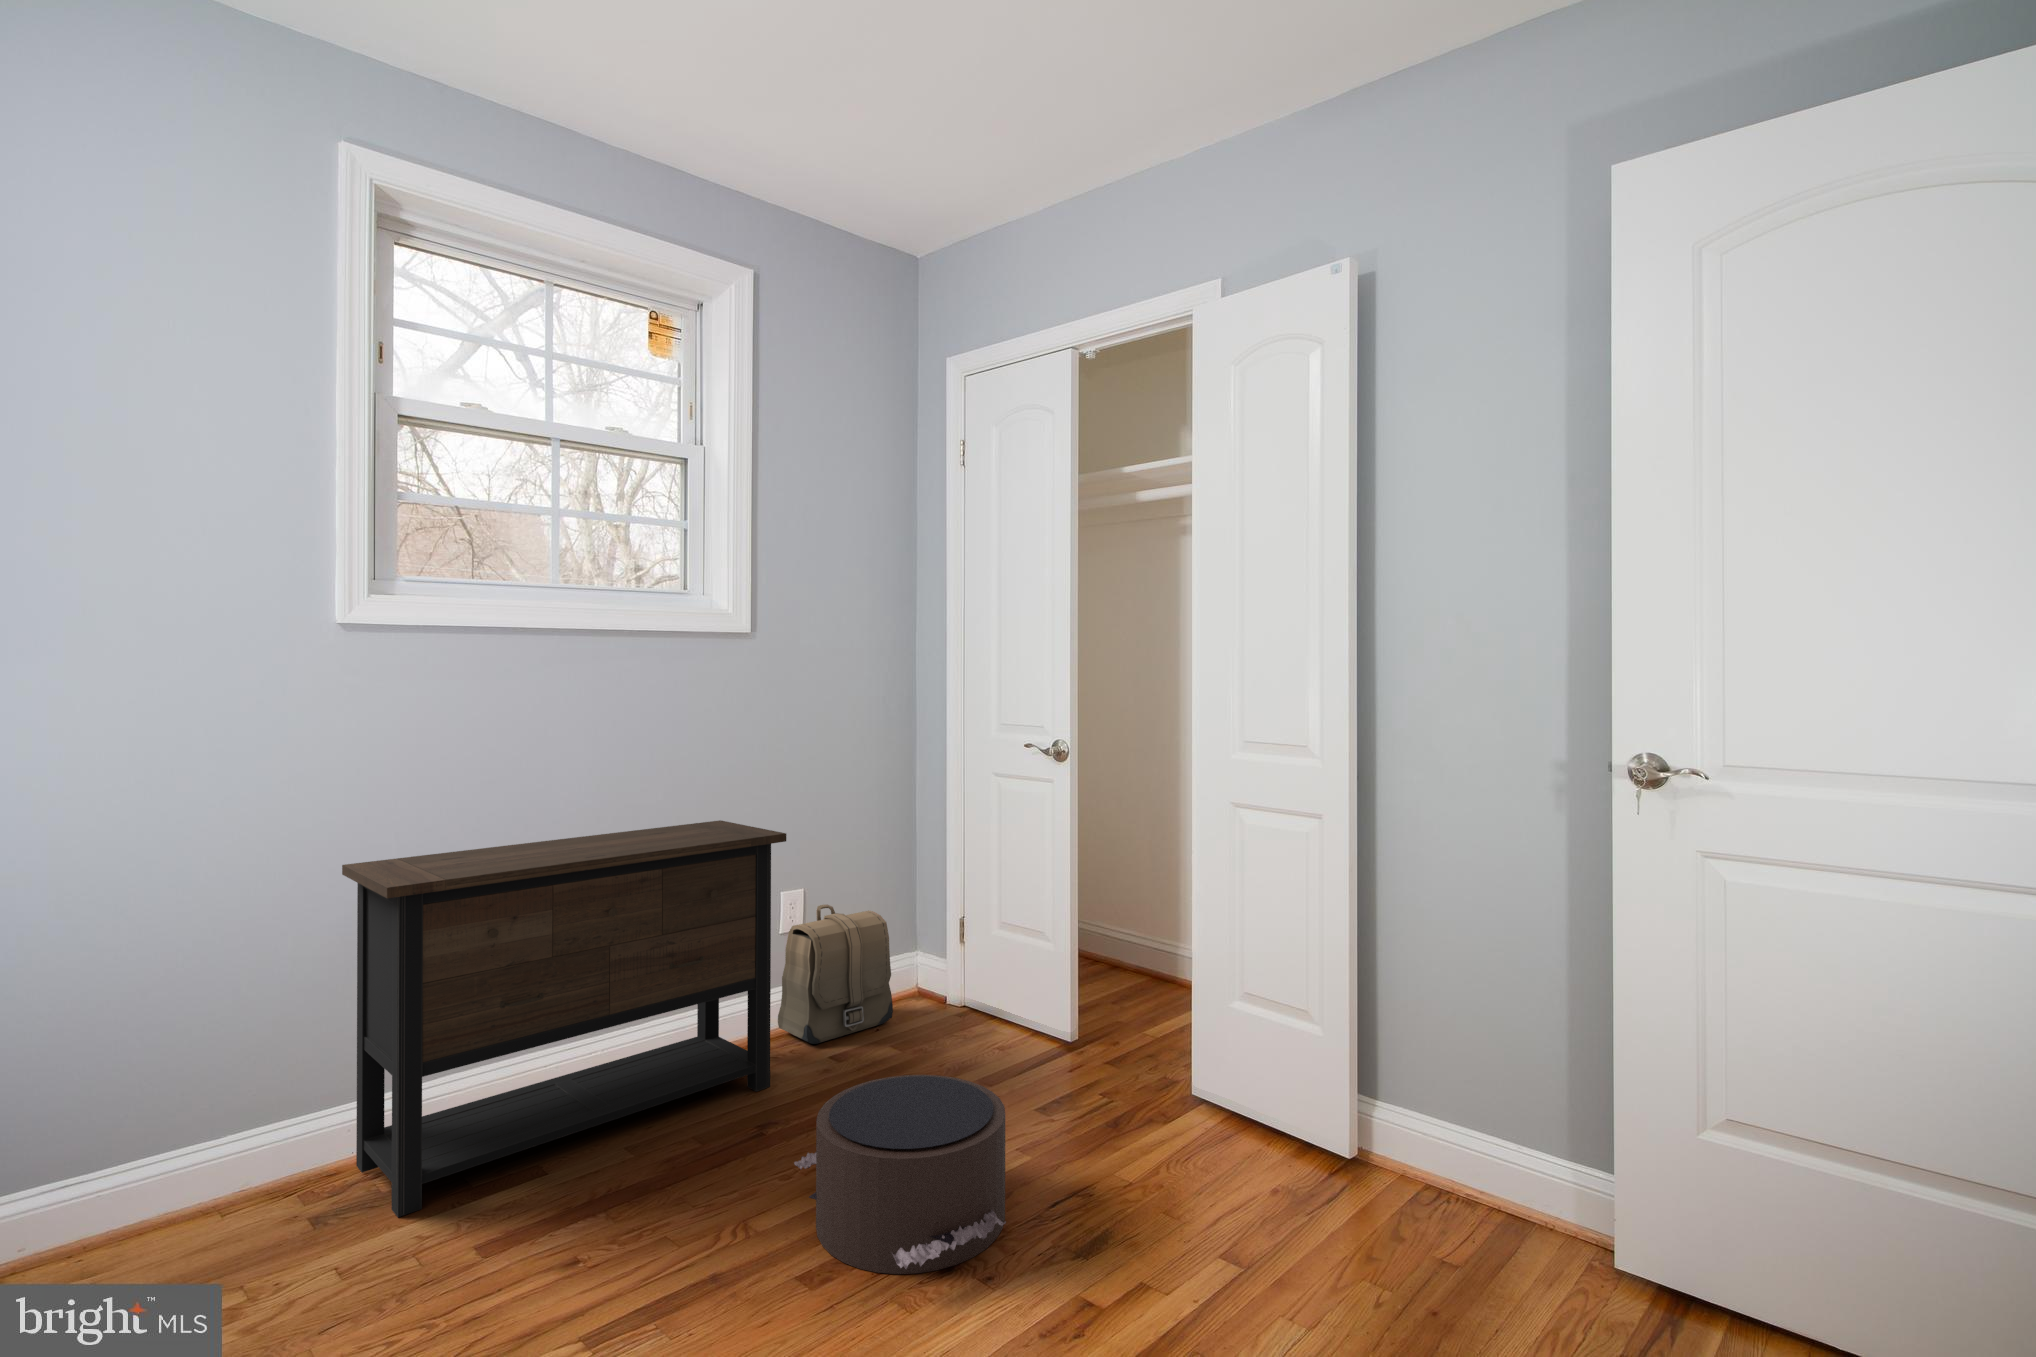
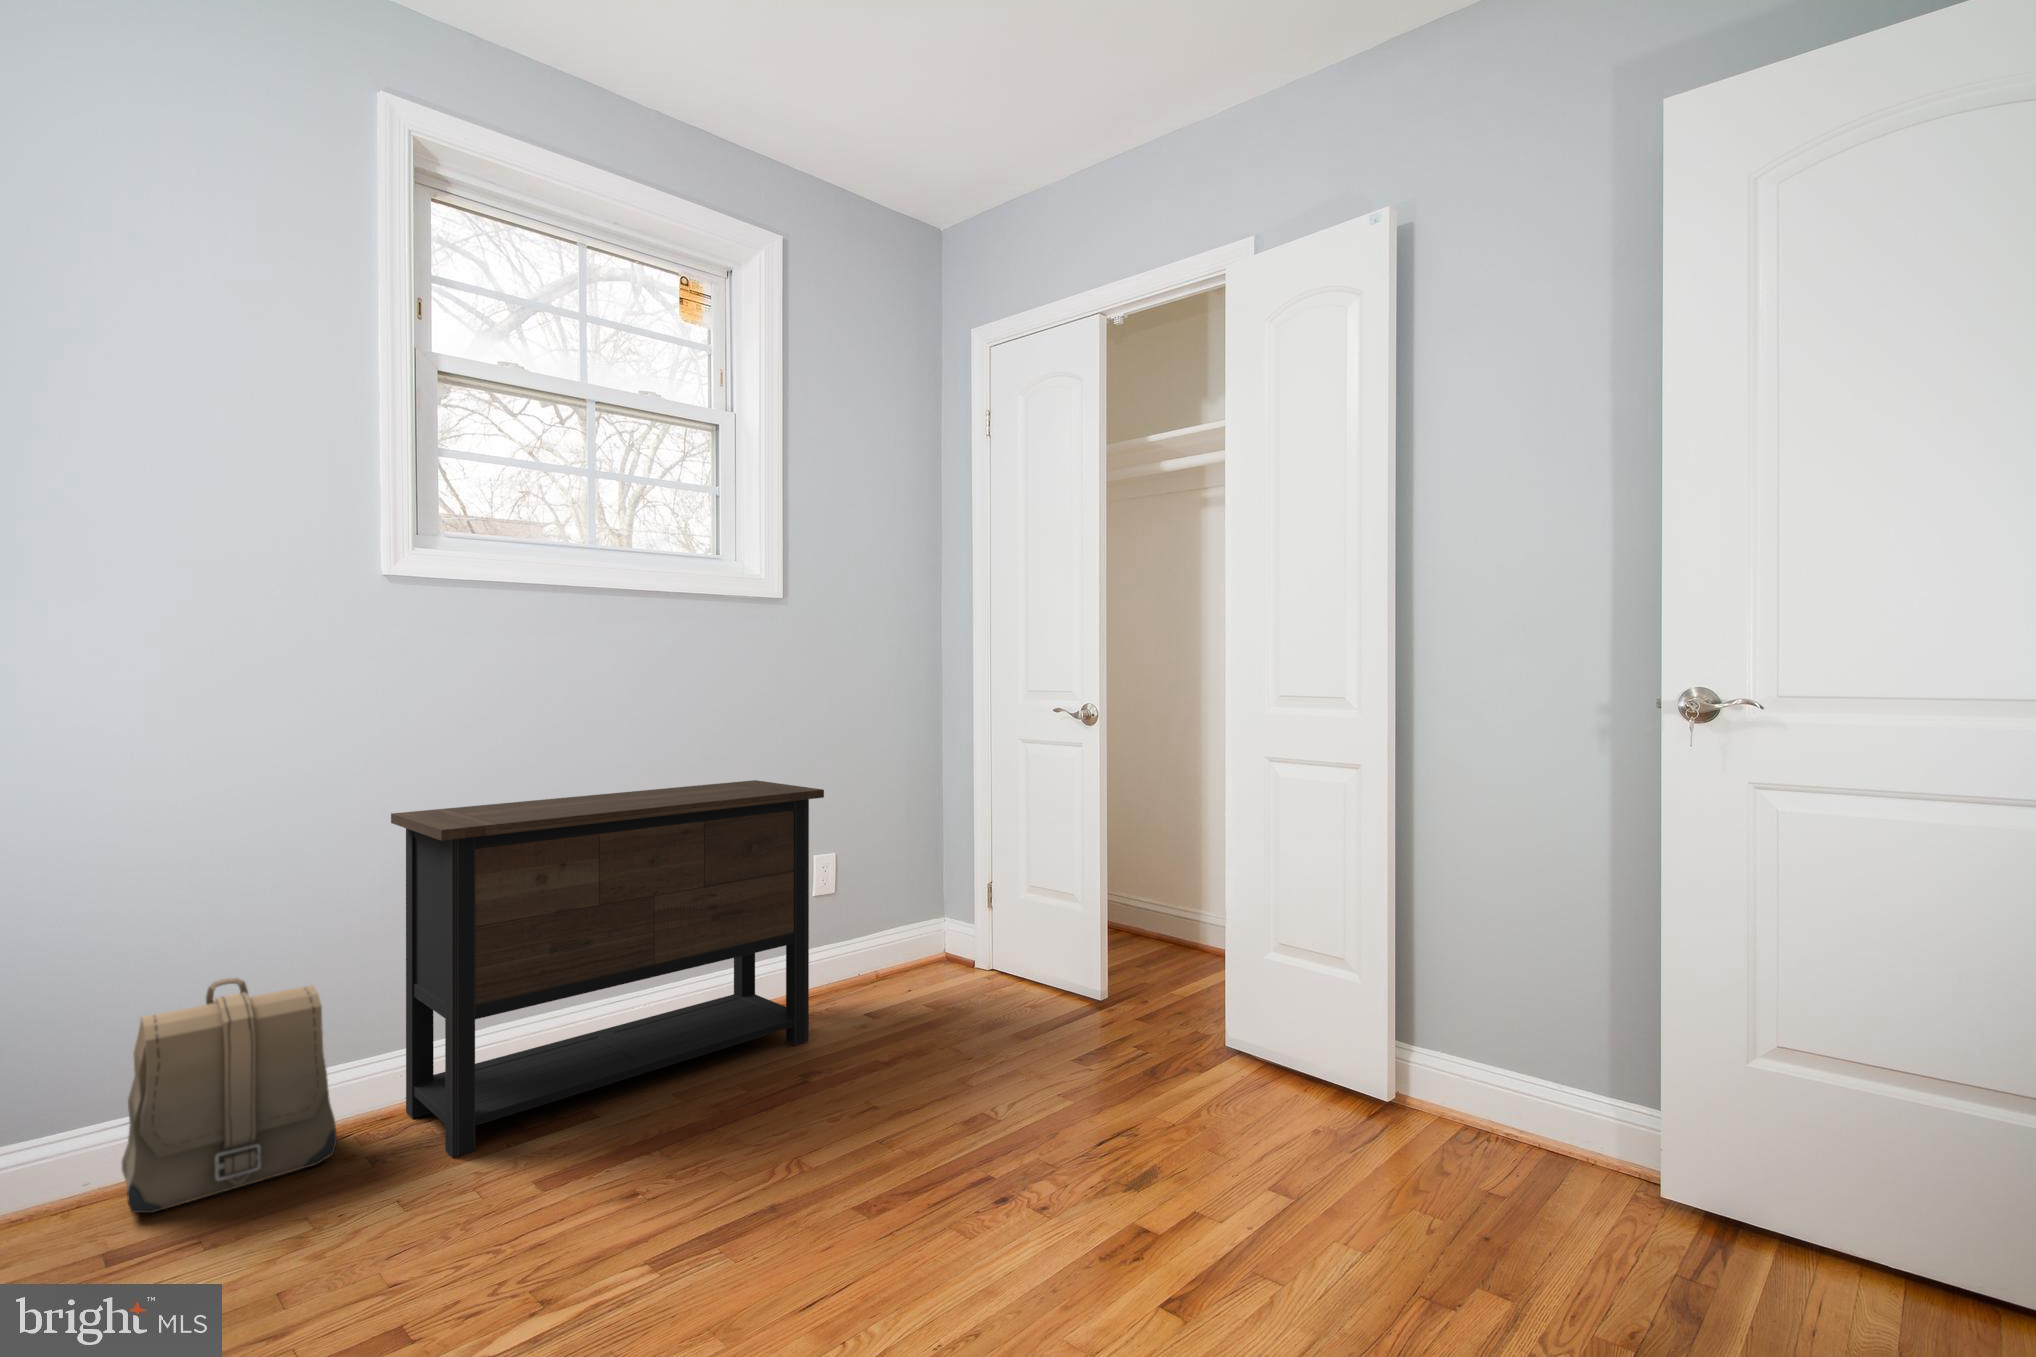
backpack: present [778,905,893,1044] -> present [122,978,337,1213]
pouf: present [794,1075,1006,1274] -> none [842,1020,1059,1206]

